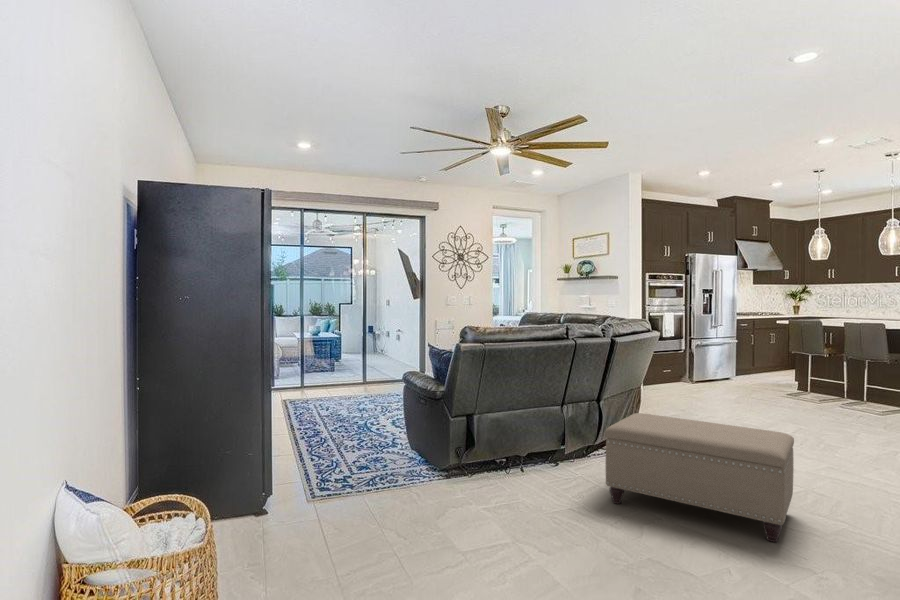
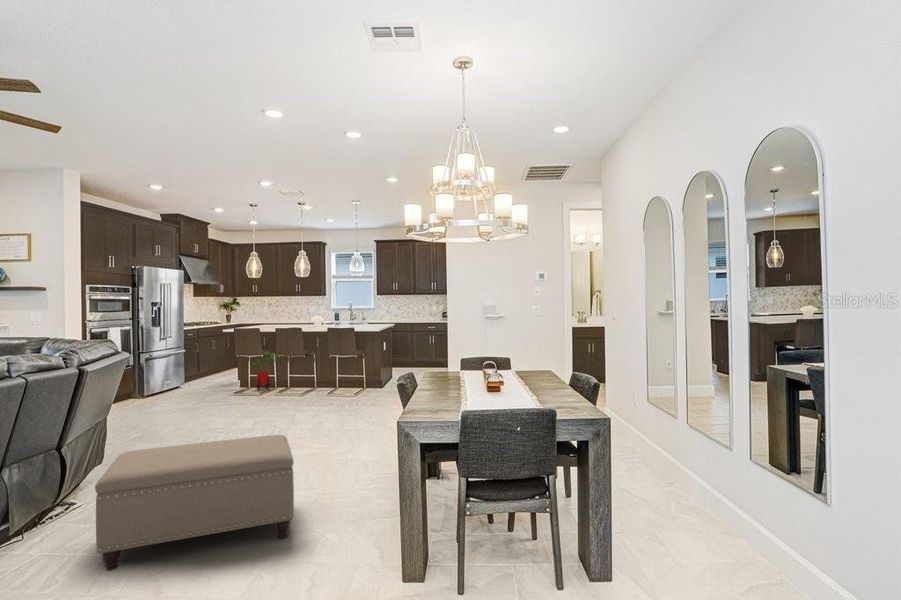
house plant: none [812,350,848,397] -> present [252,352,276,390]

